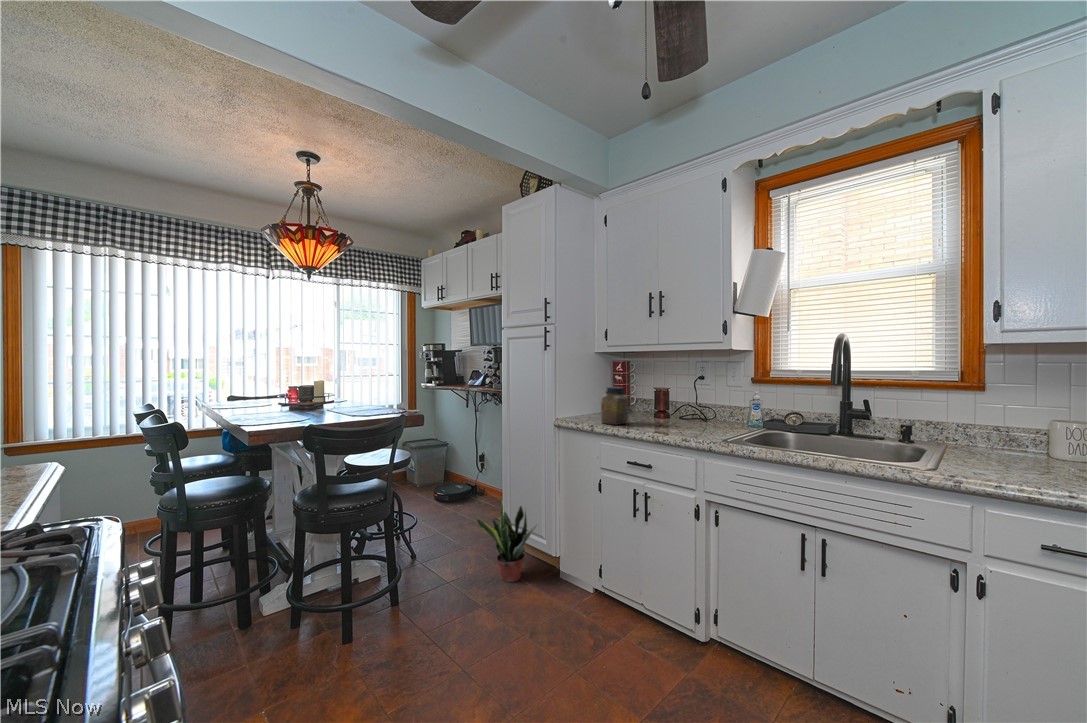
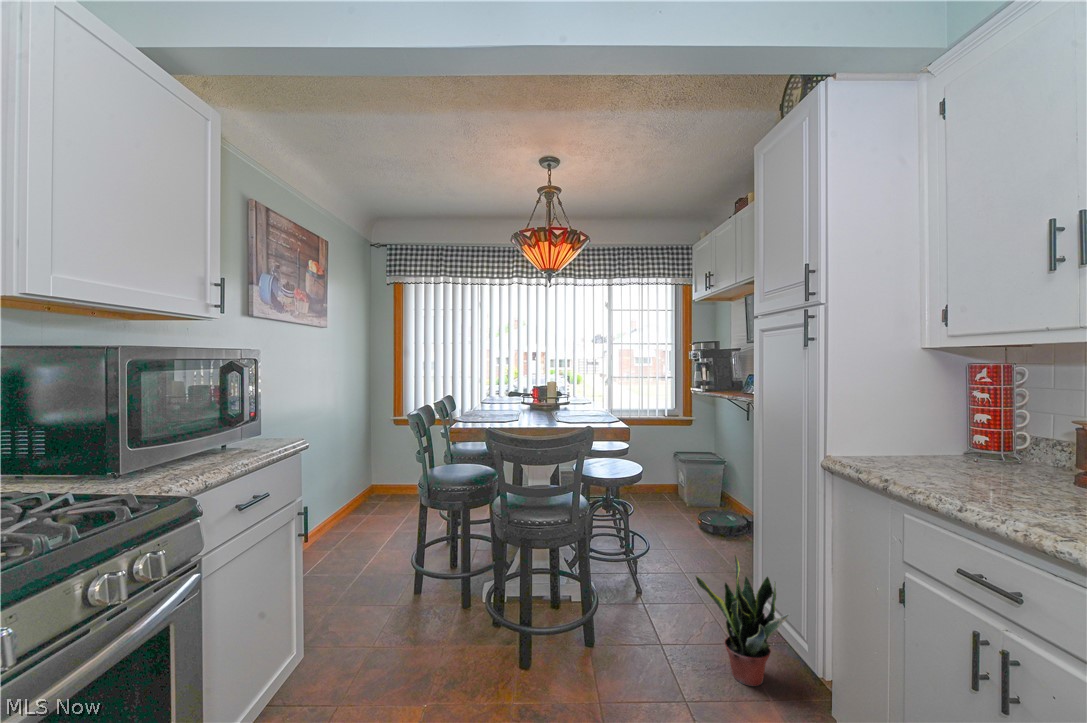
jar: present [601,387,629,425] -> none [905,413,976,489]

